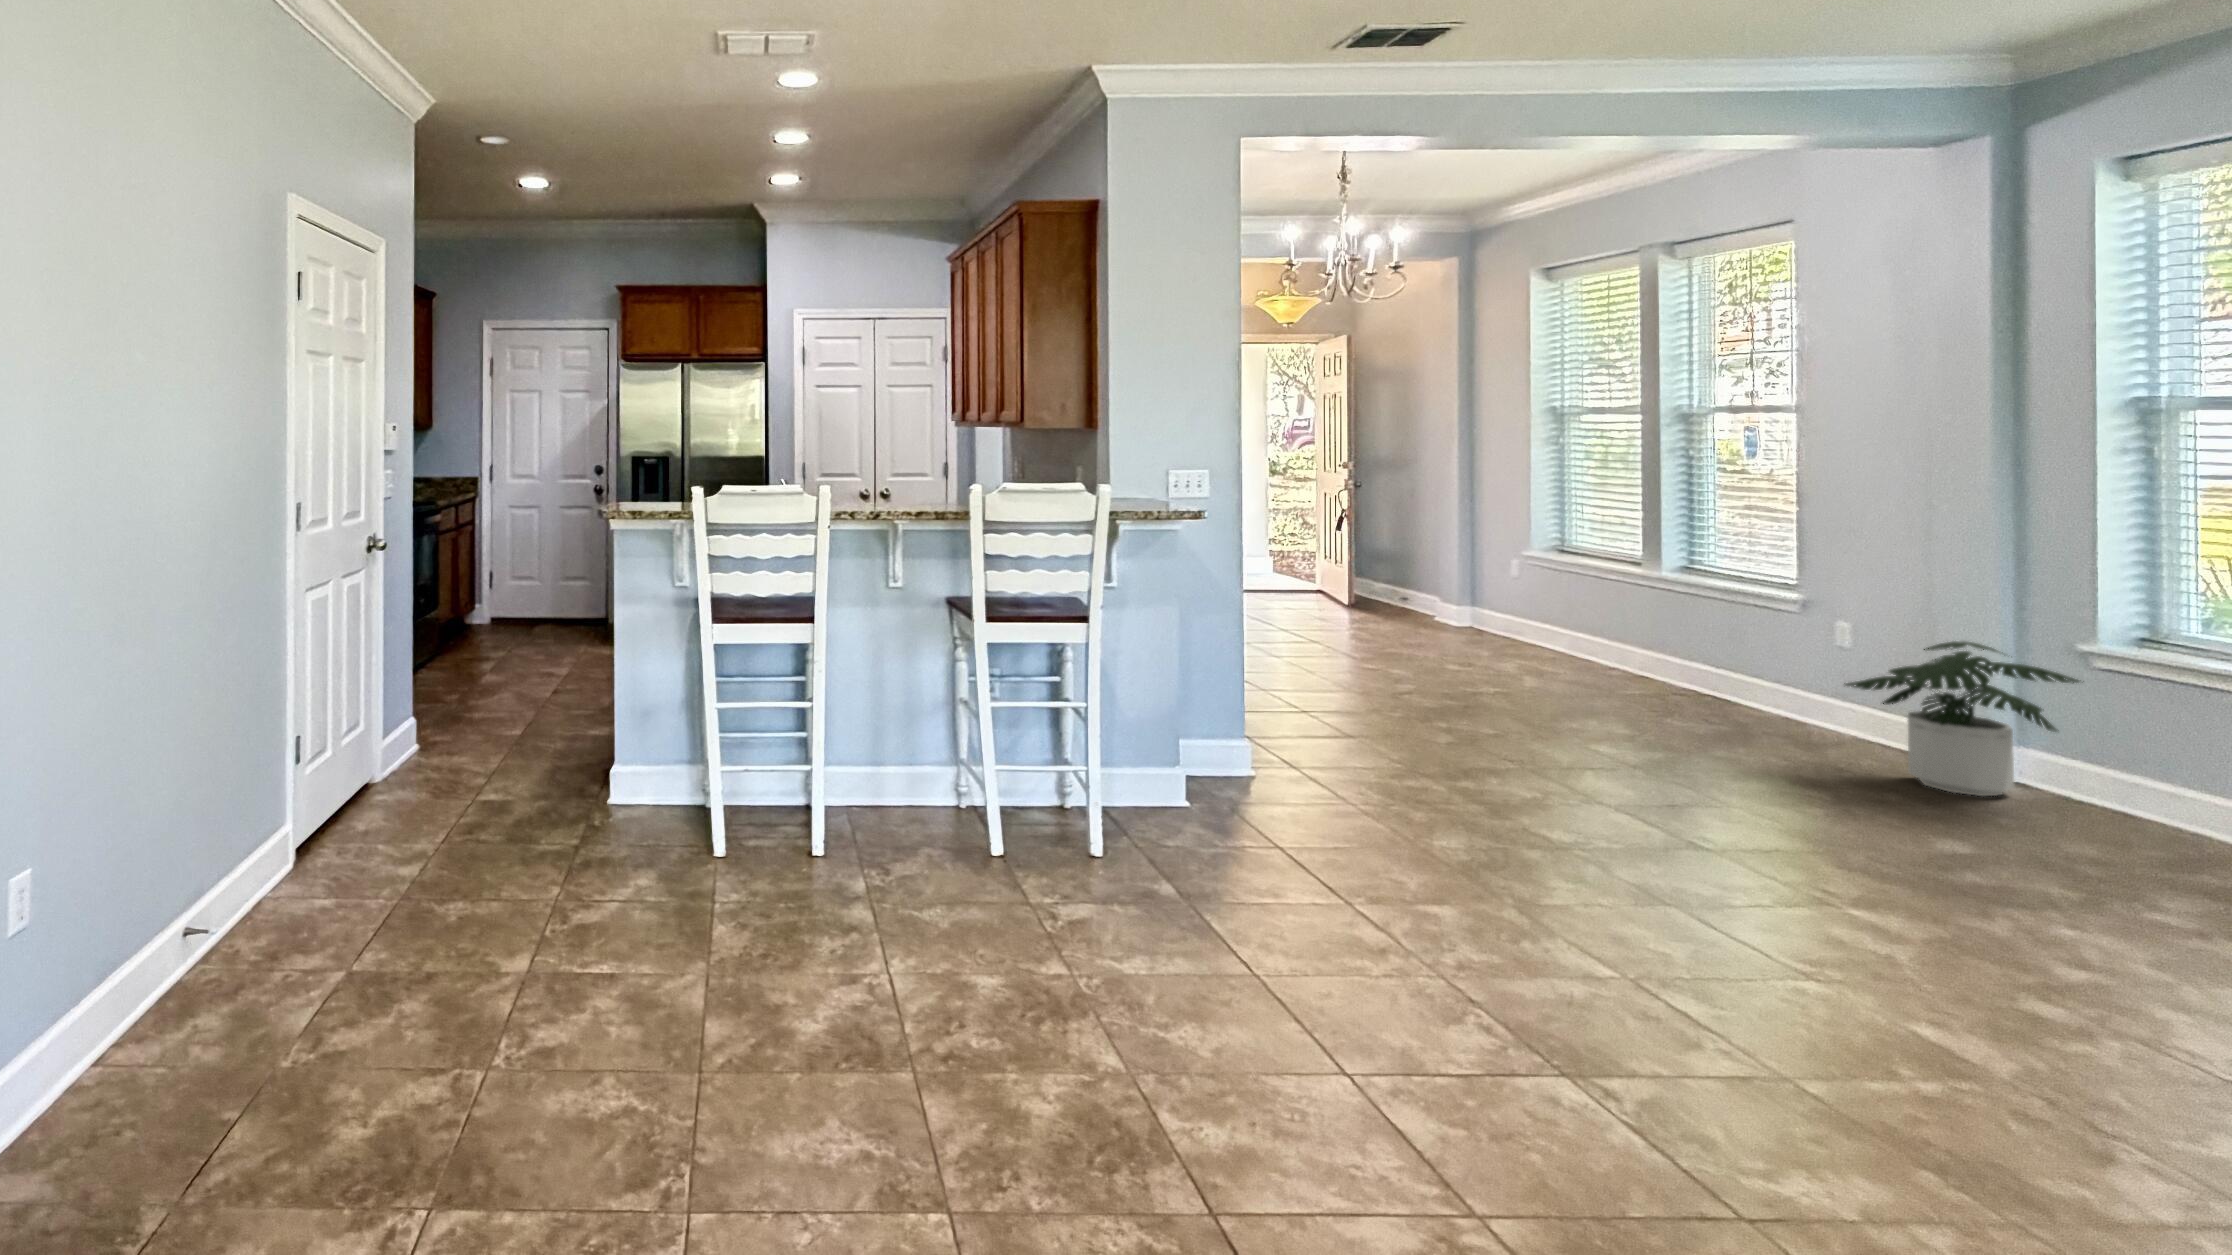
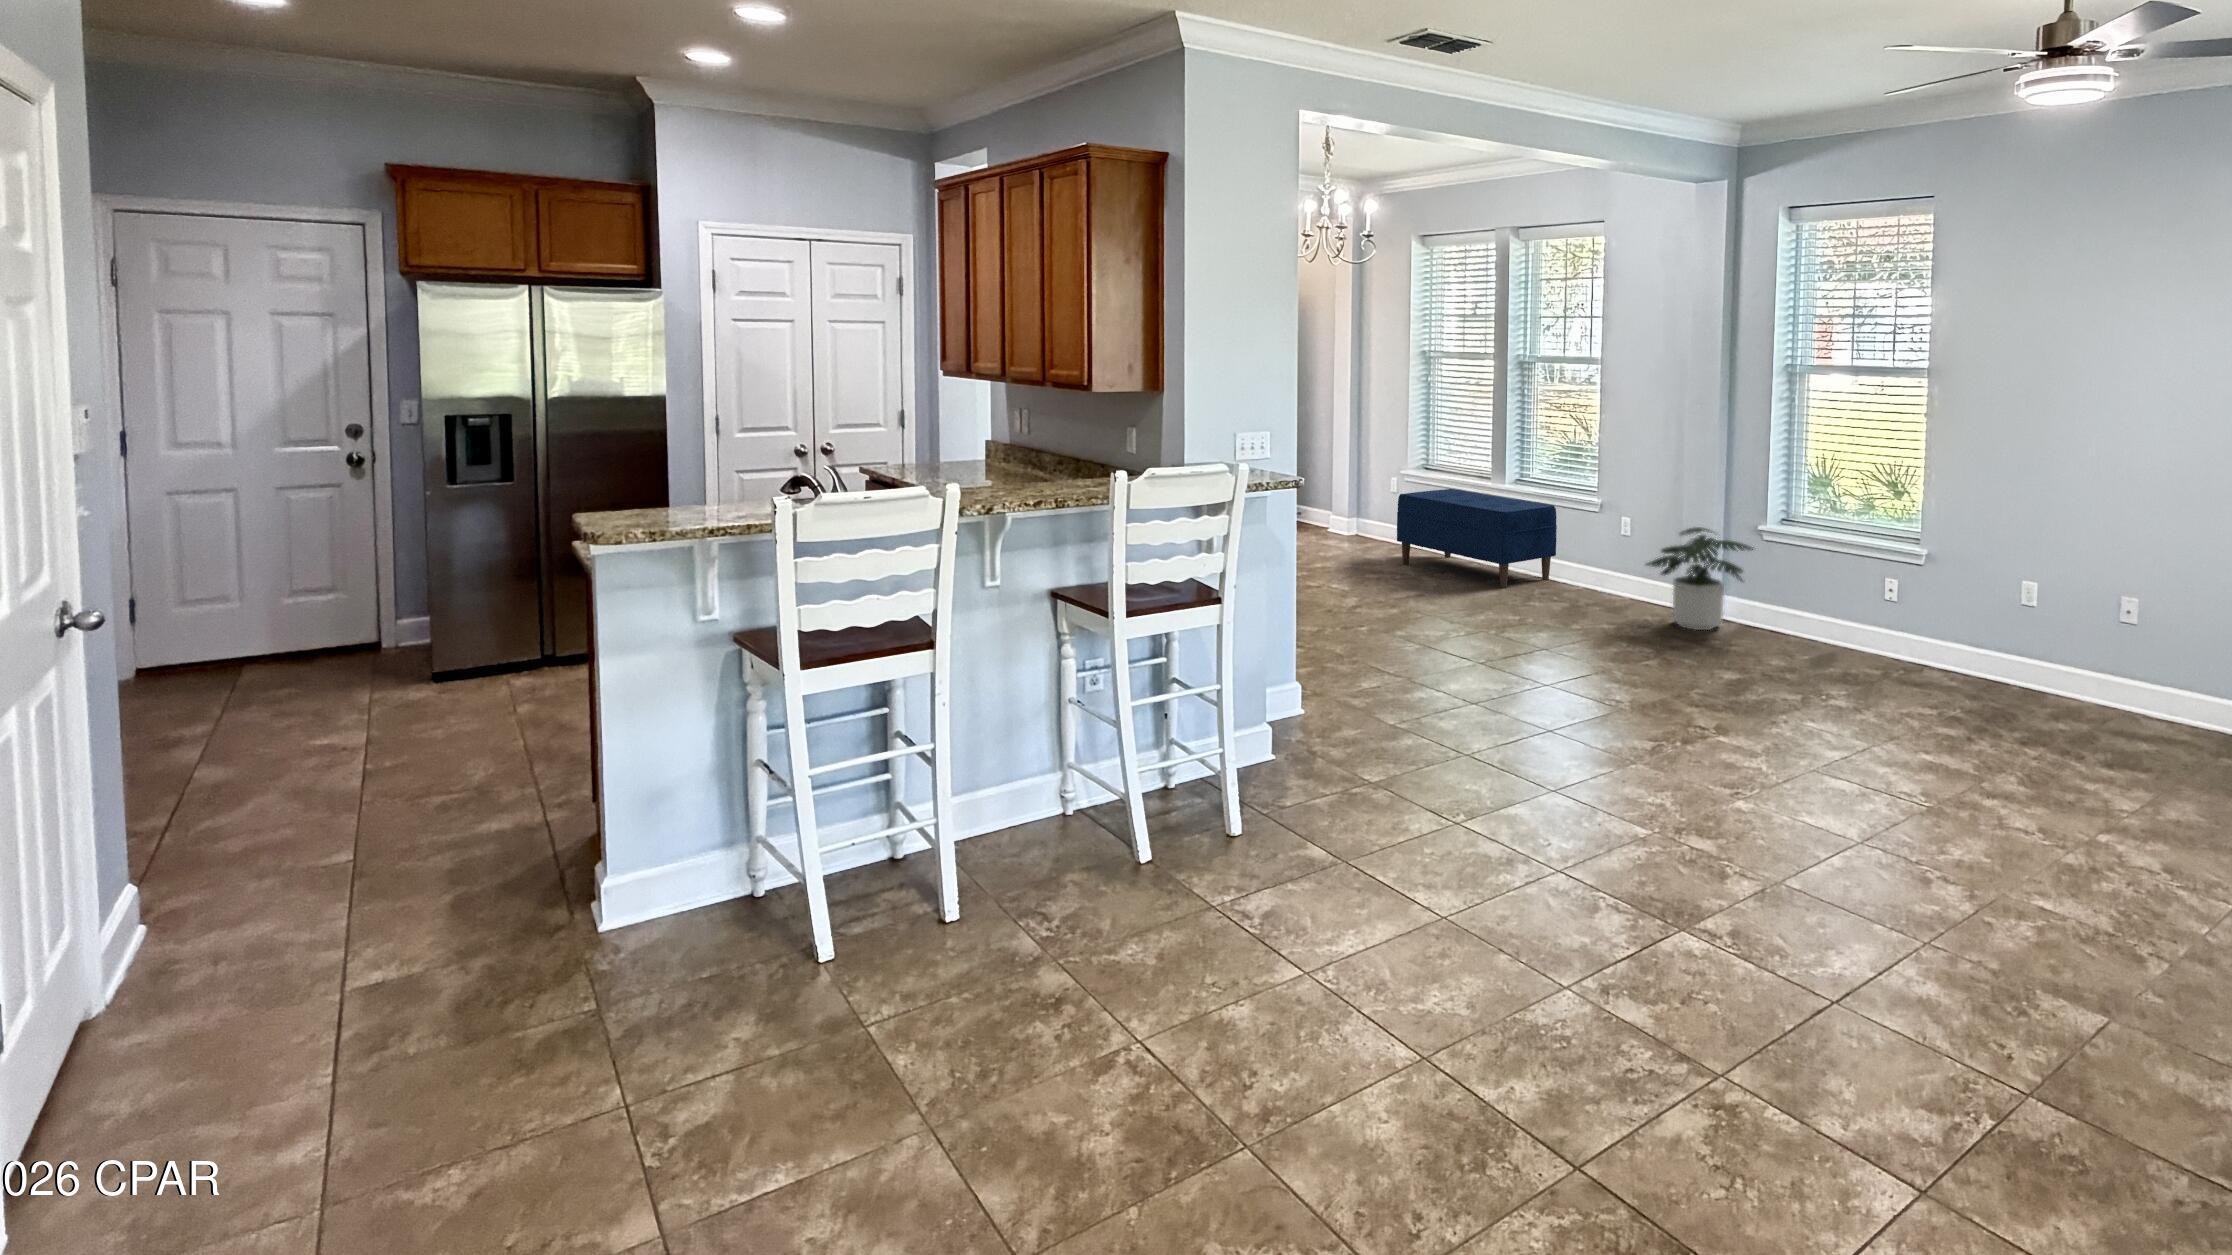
bench: none [1494,574,1734,702] -> present [1397,489,1557,588]

